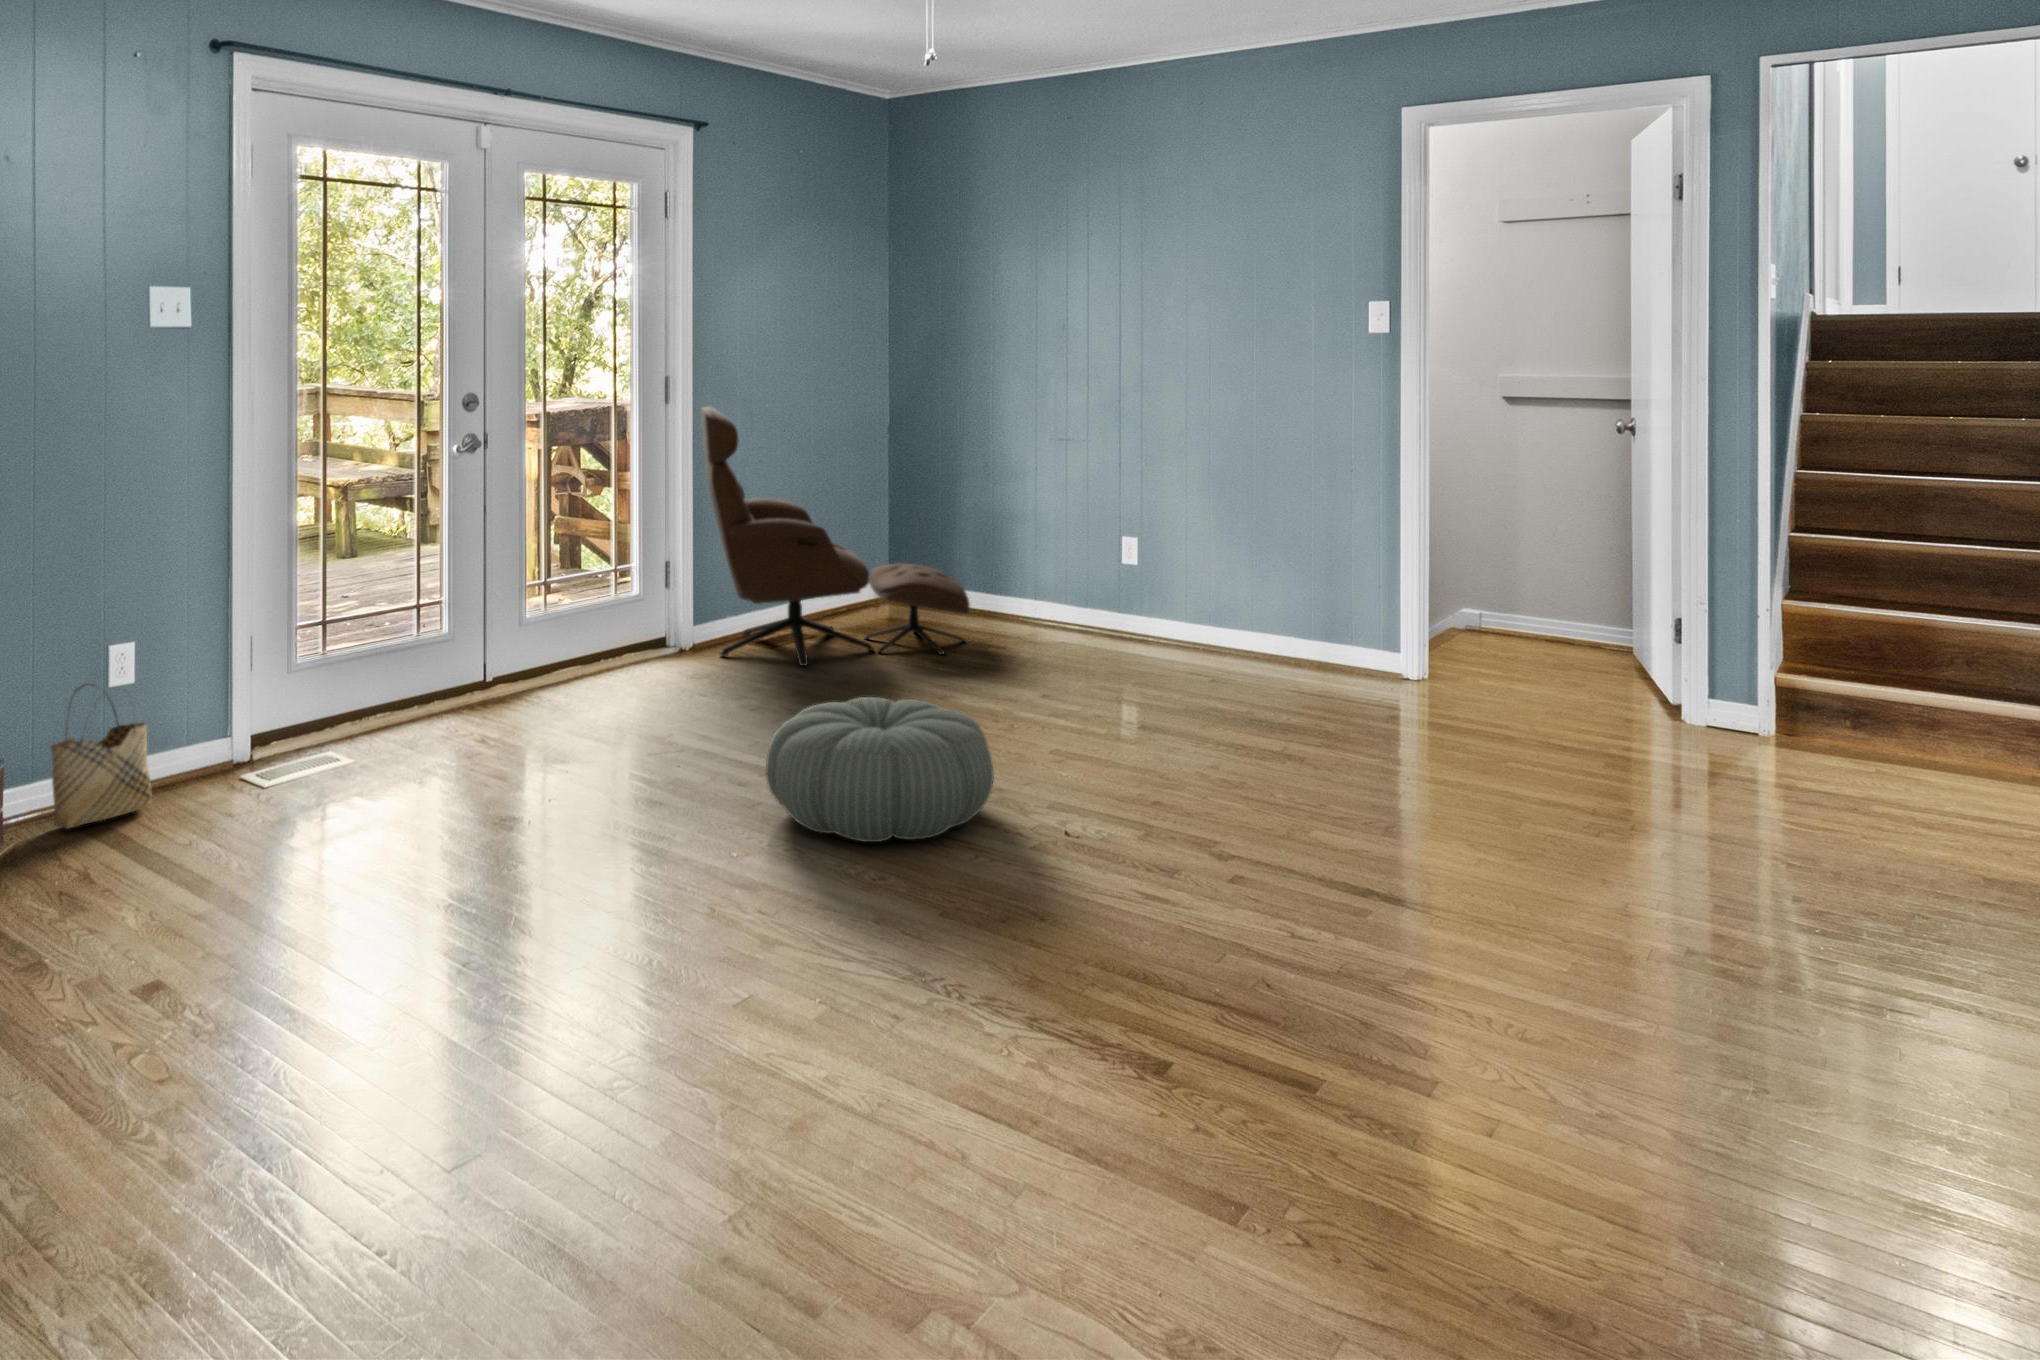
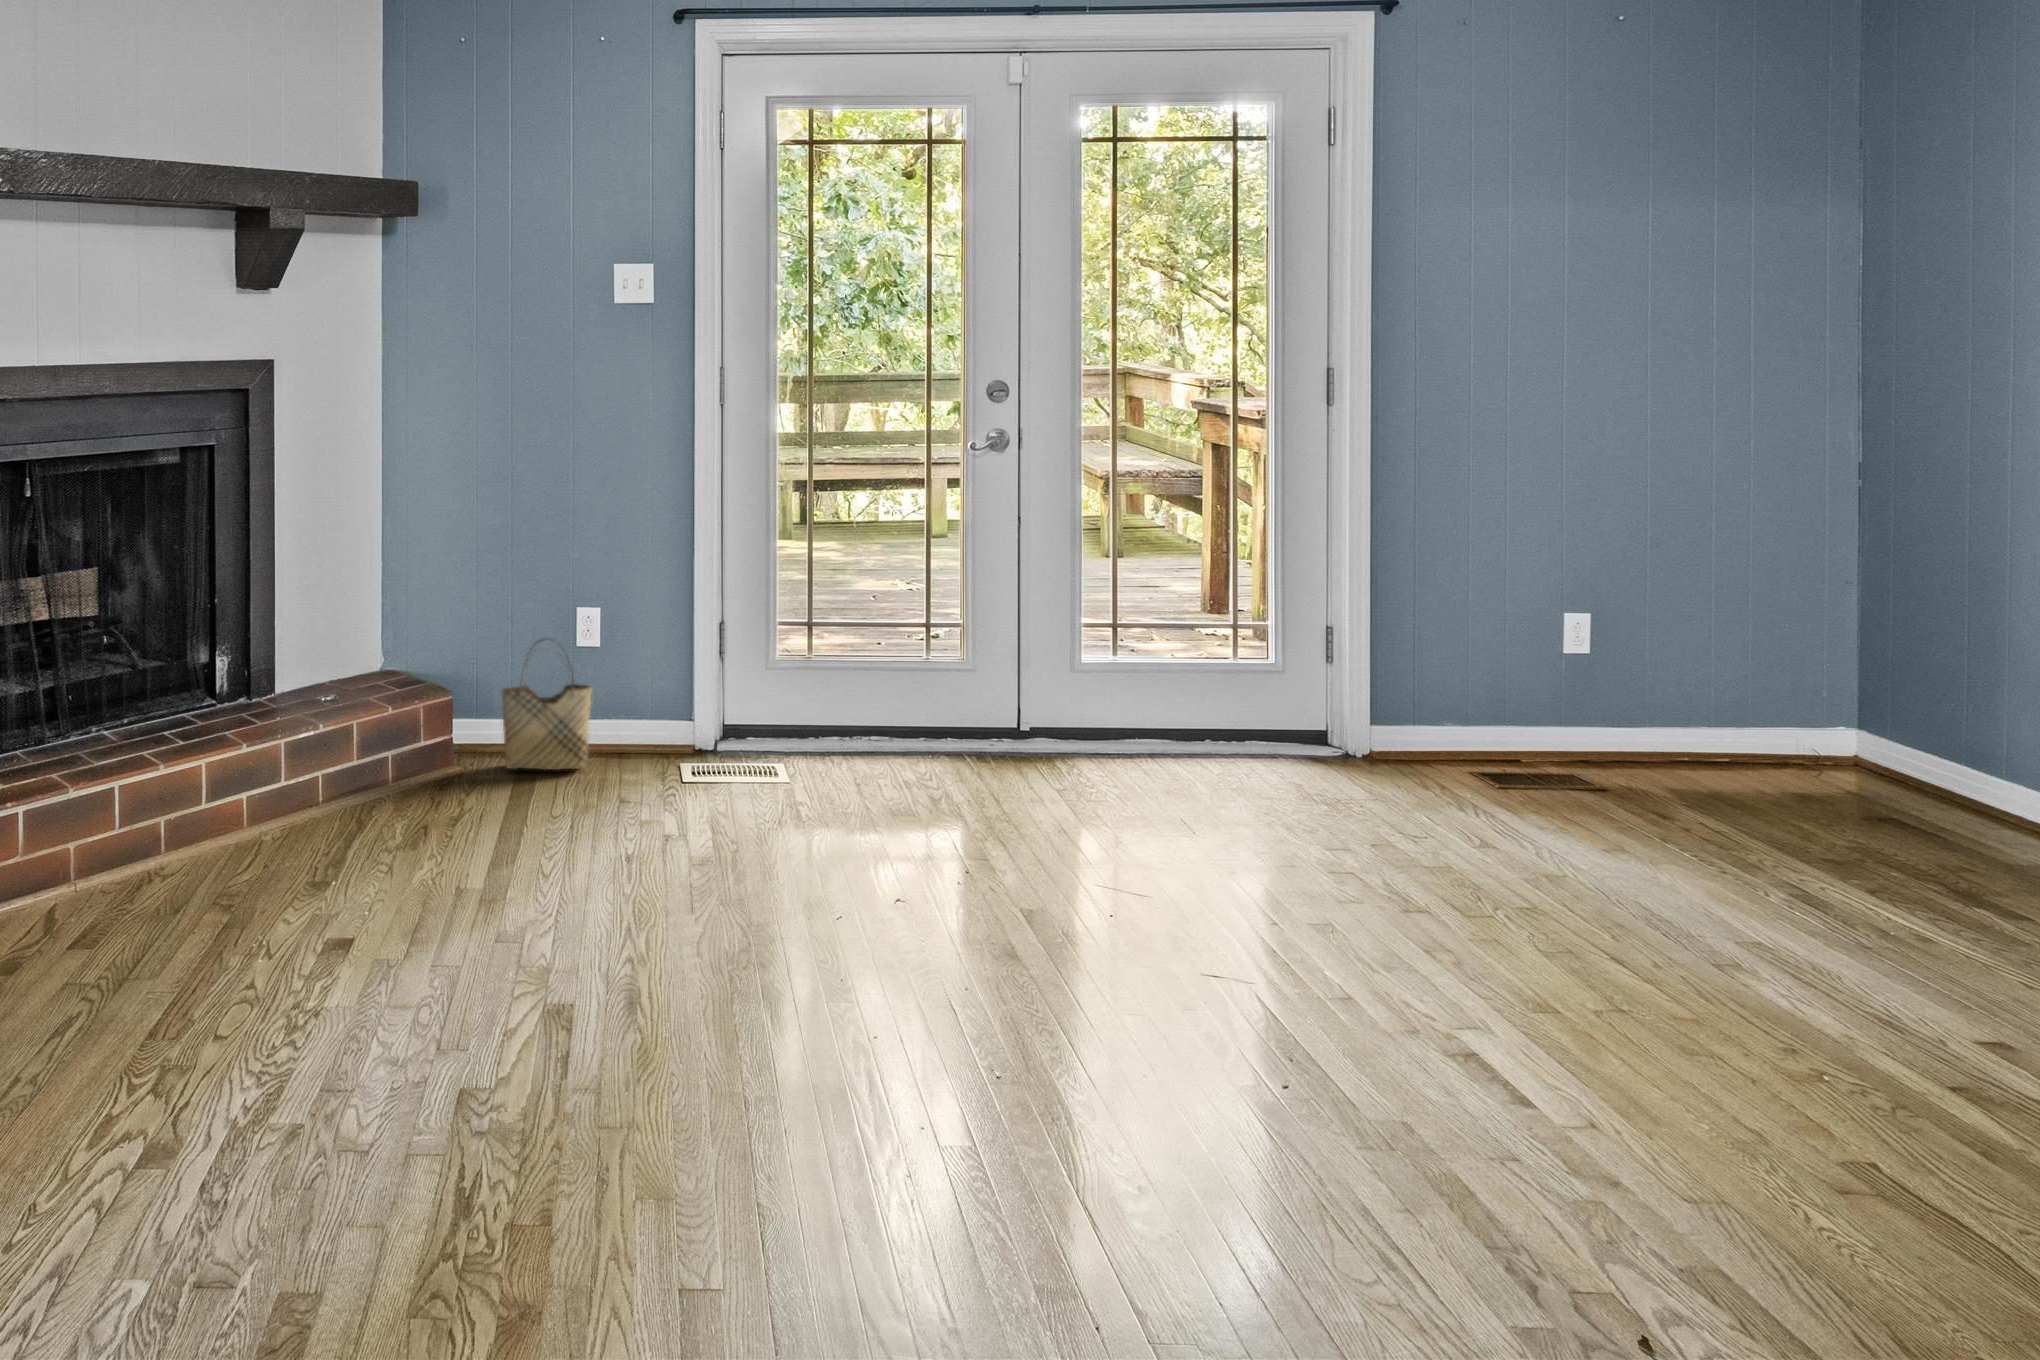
lounge chair: present [701,406,970,666] -> none [1362,415,1914,891]
pouf: present [766,697,994,842] -> none [1076,901,1502,1208]

